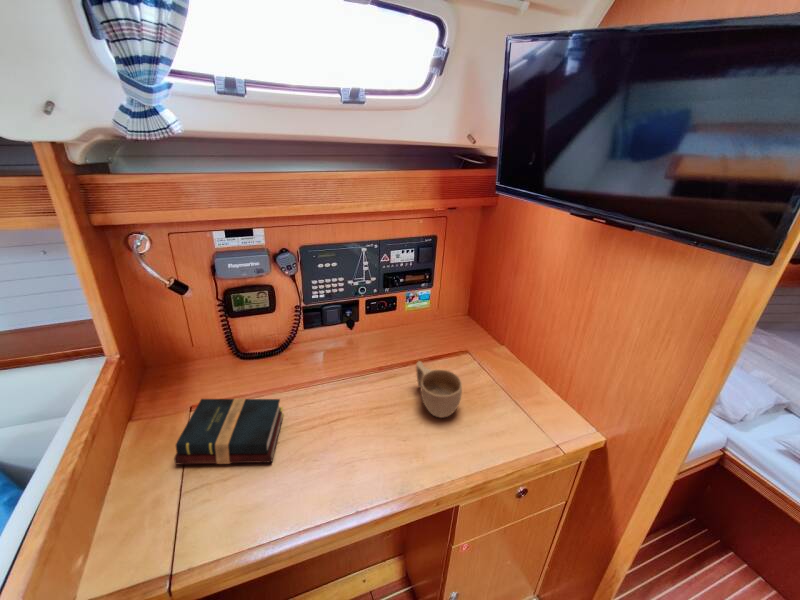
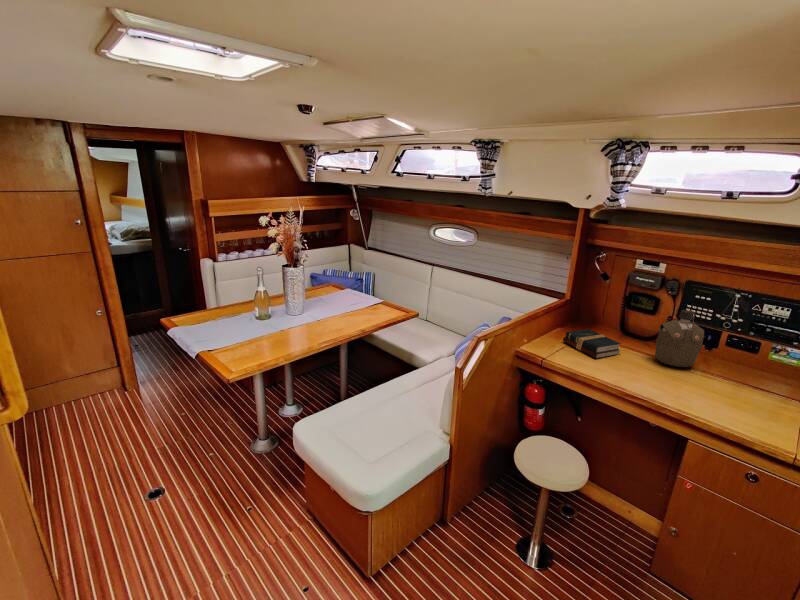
water bottle: none [318,299,376,389] -> present [655,310,705,367]
cup: present [416,361,462,418] -> none [702,367,740,402]

